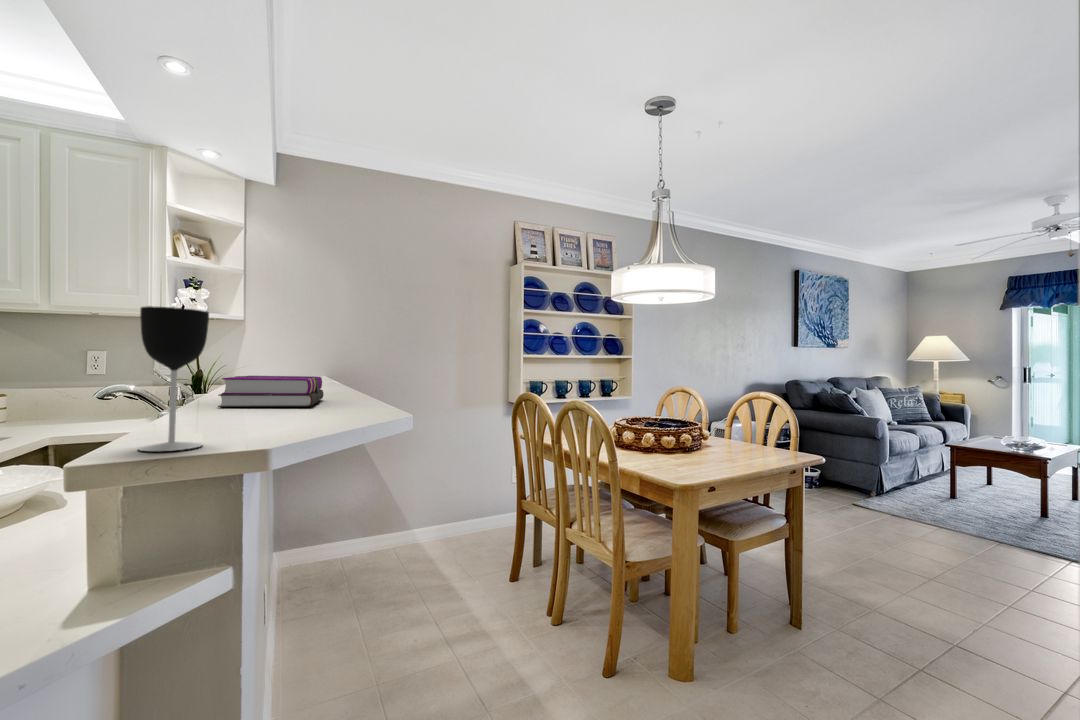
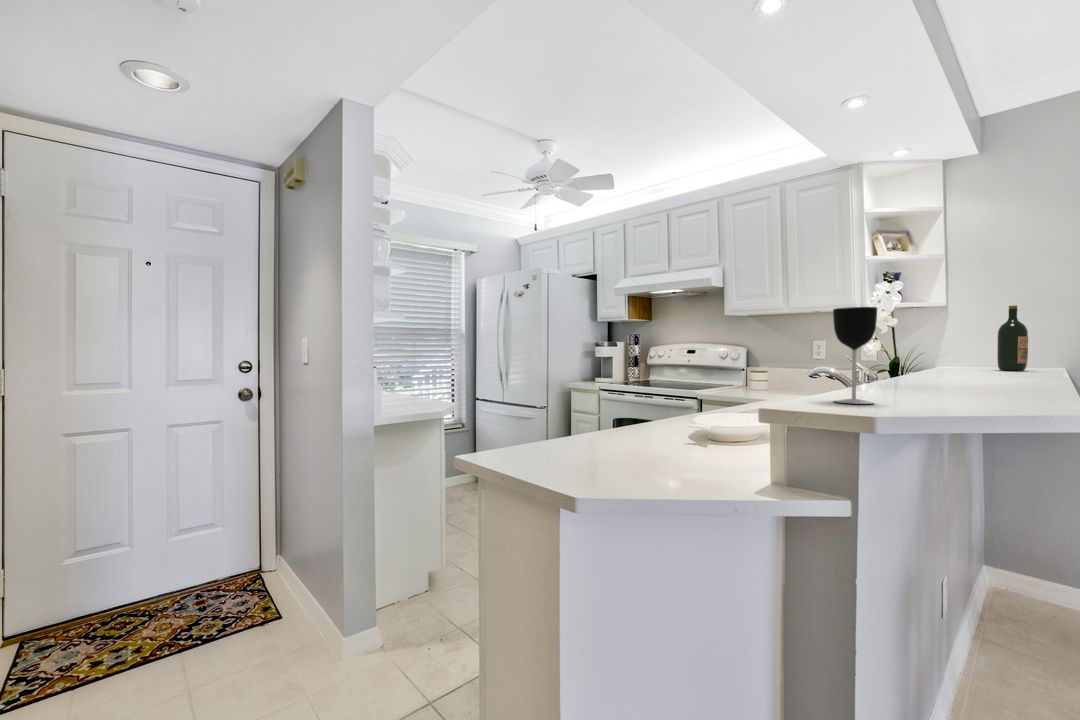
wine bottle: none [289,327,311,383] -> present [997,305,1028,371]
hardback book: present [218,376,324,407] -> none [901,359,1024,389]

